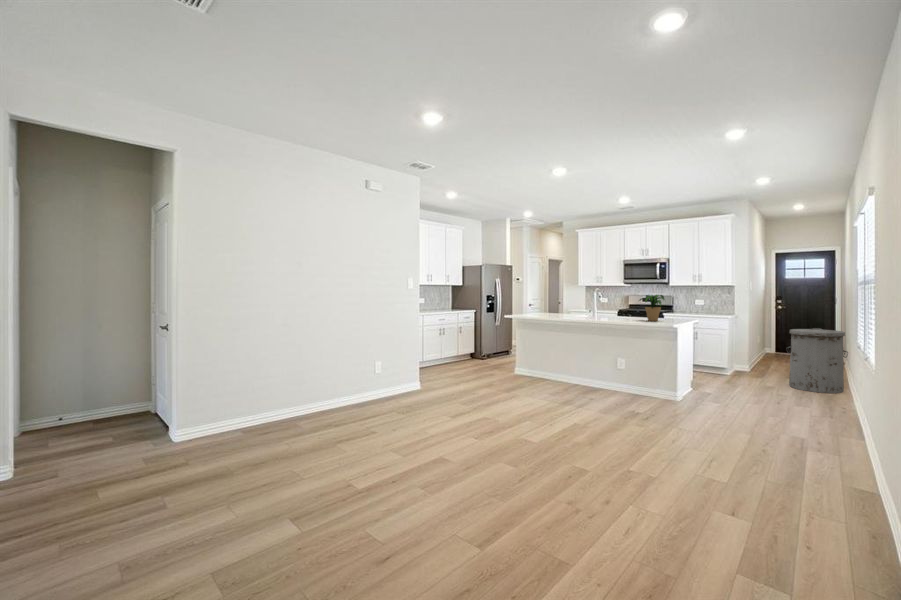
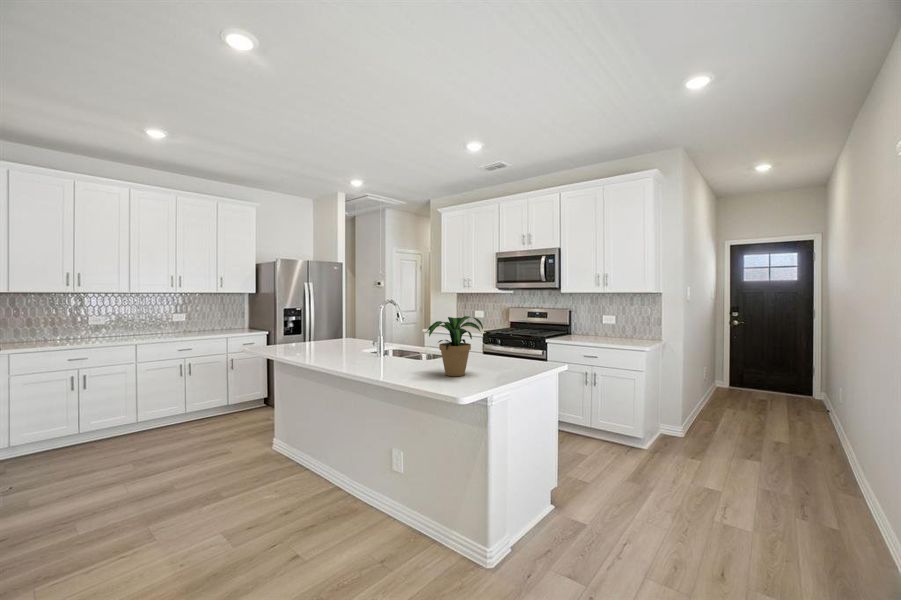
trash can: present [787,328,848,393] -> none [743,377,867,523]

